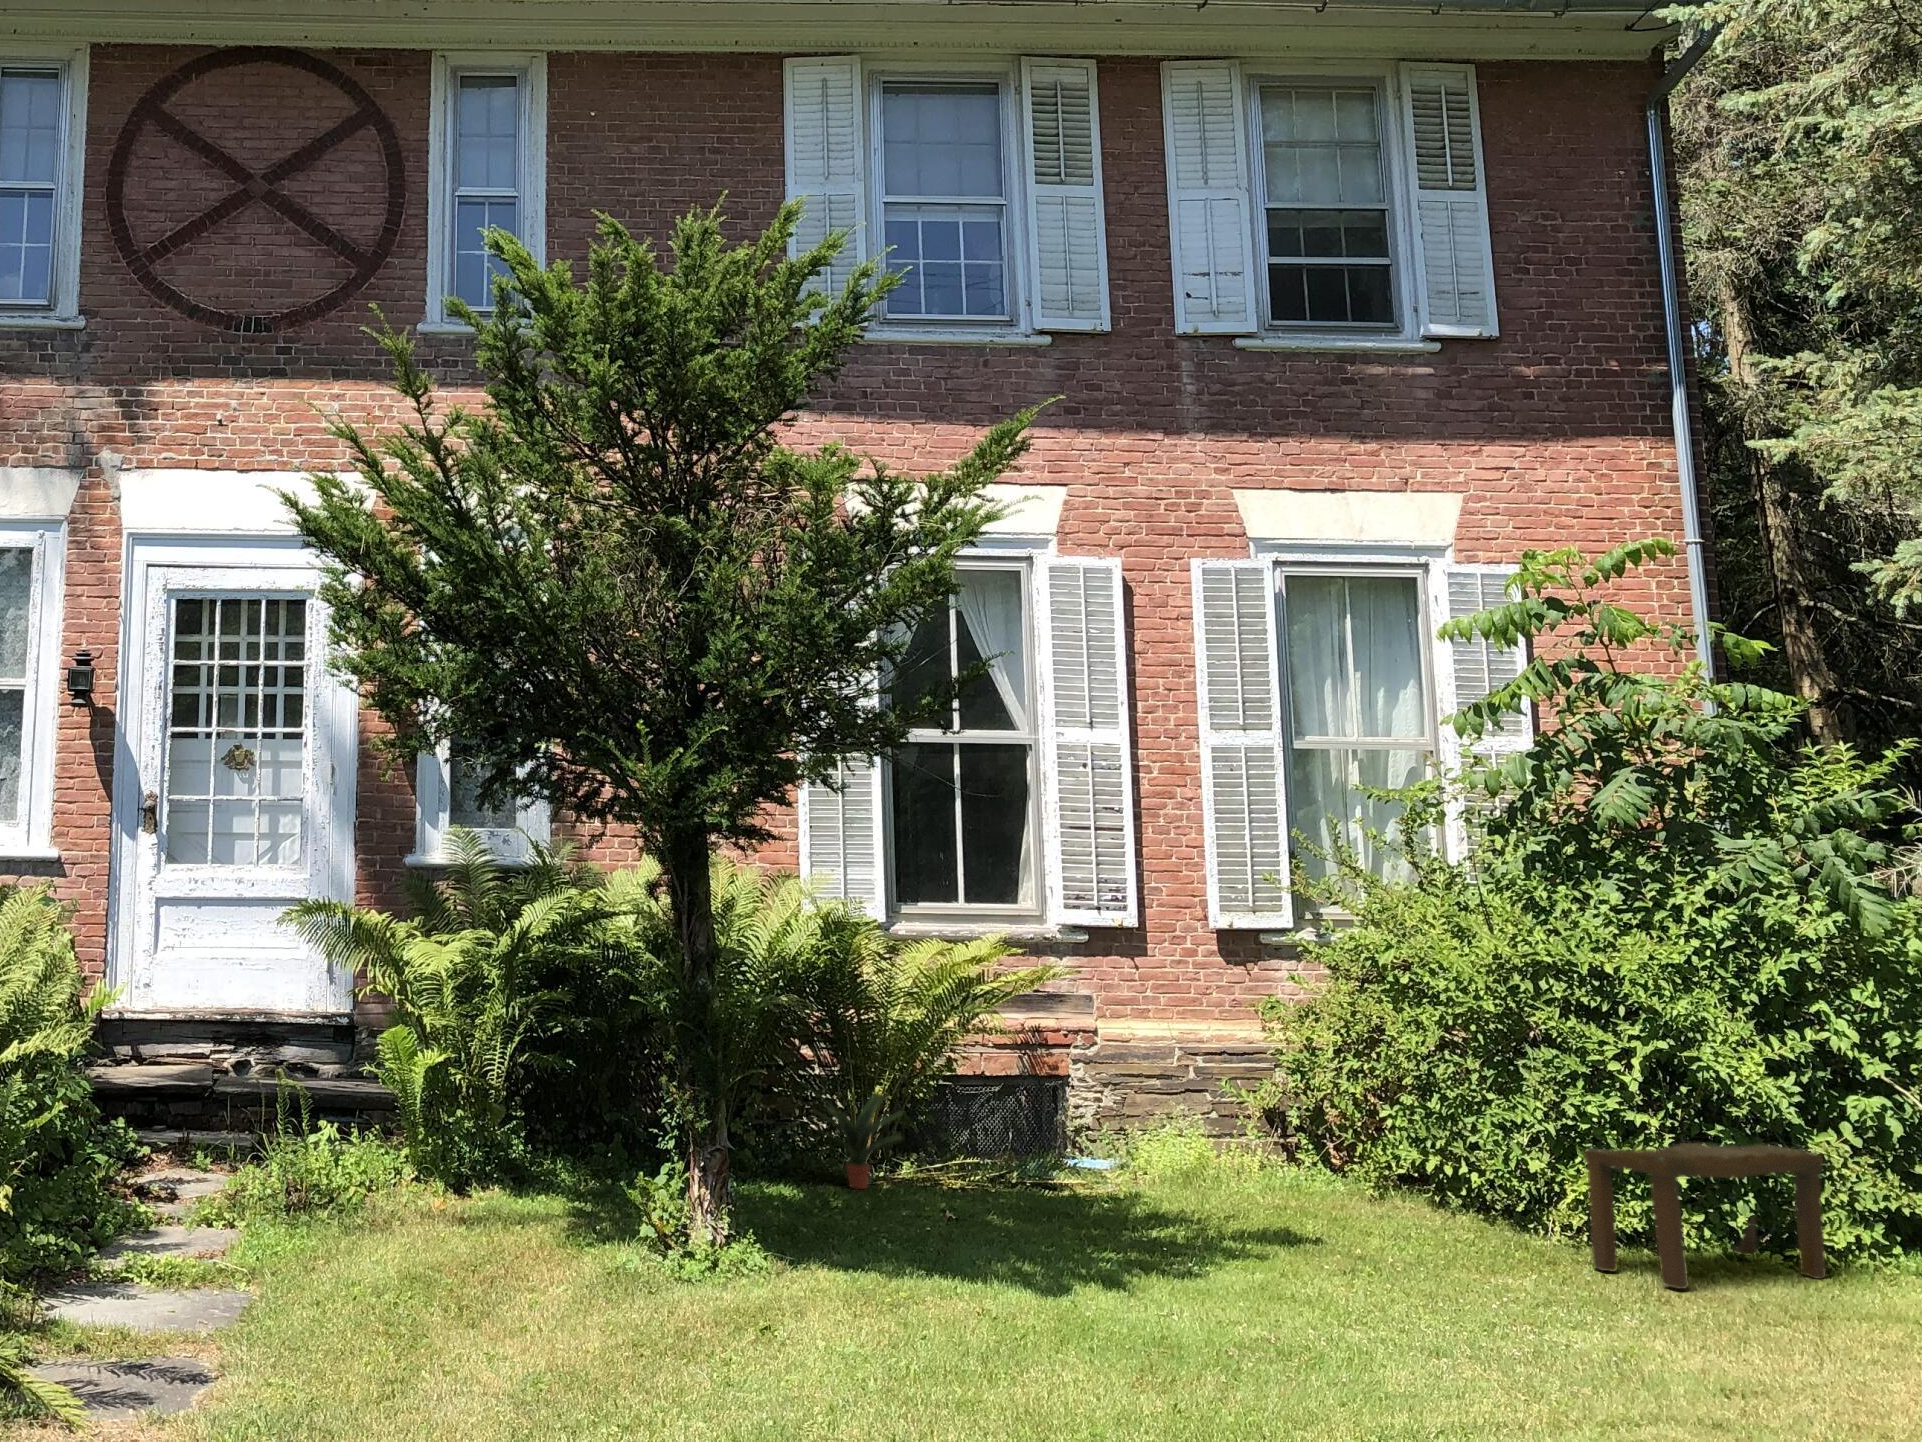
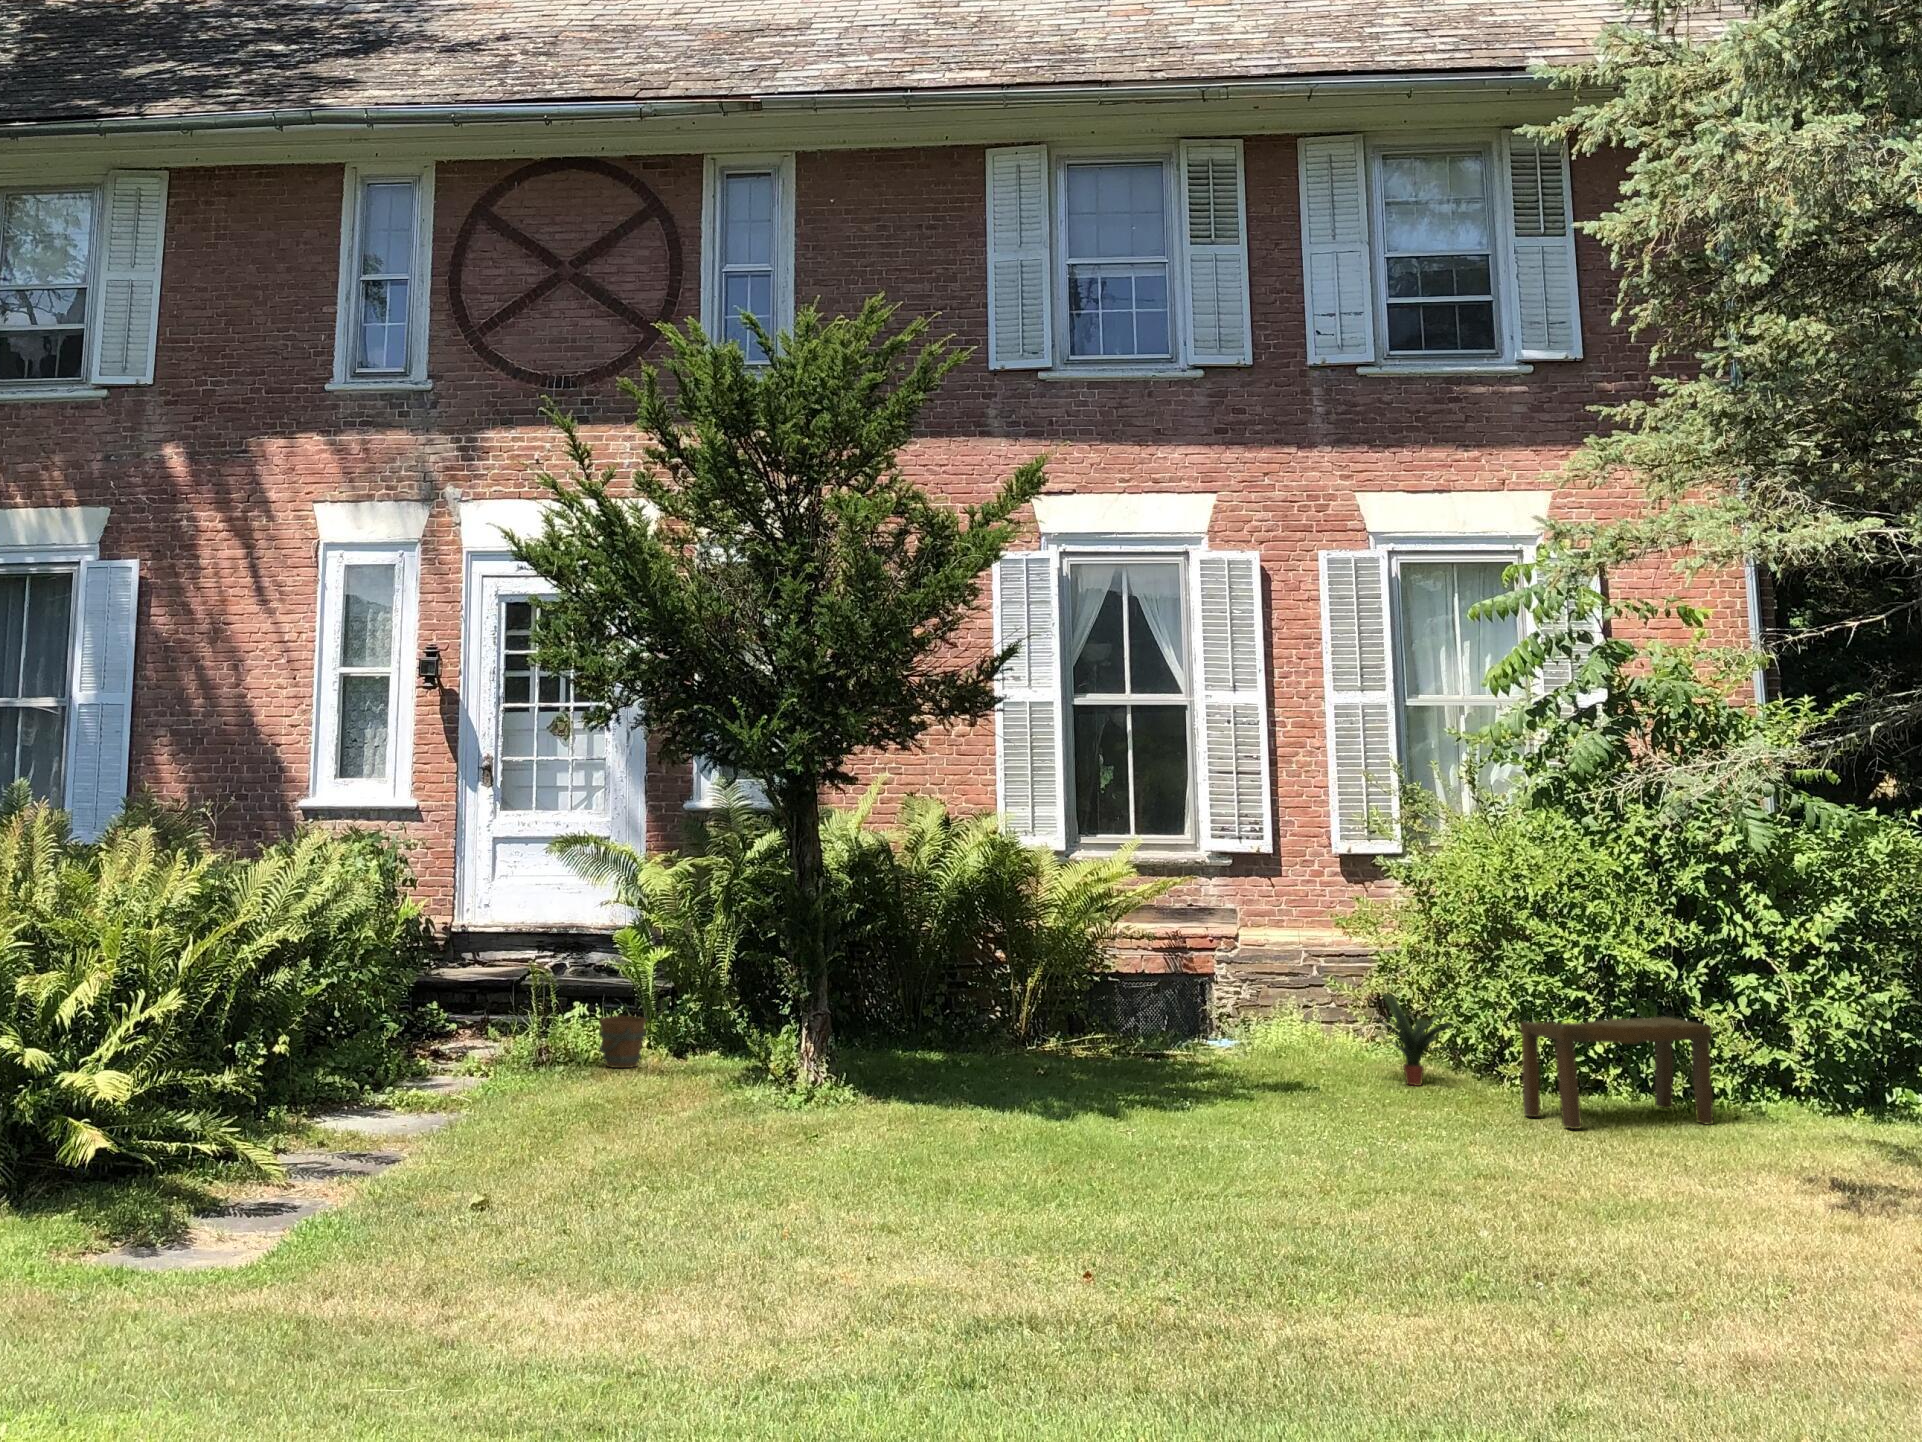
potted plant: present [812,1092,902,1189] -> present [1375,994,1452,1086]
bucket: none [376,1141,439,1213] -> present [600,1016,646,1068]

